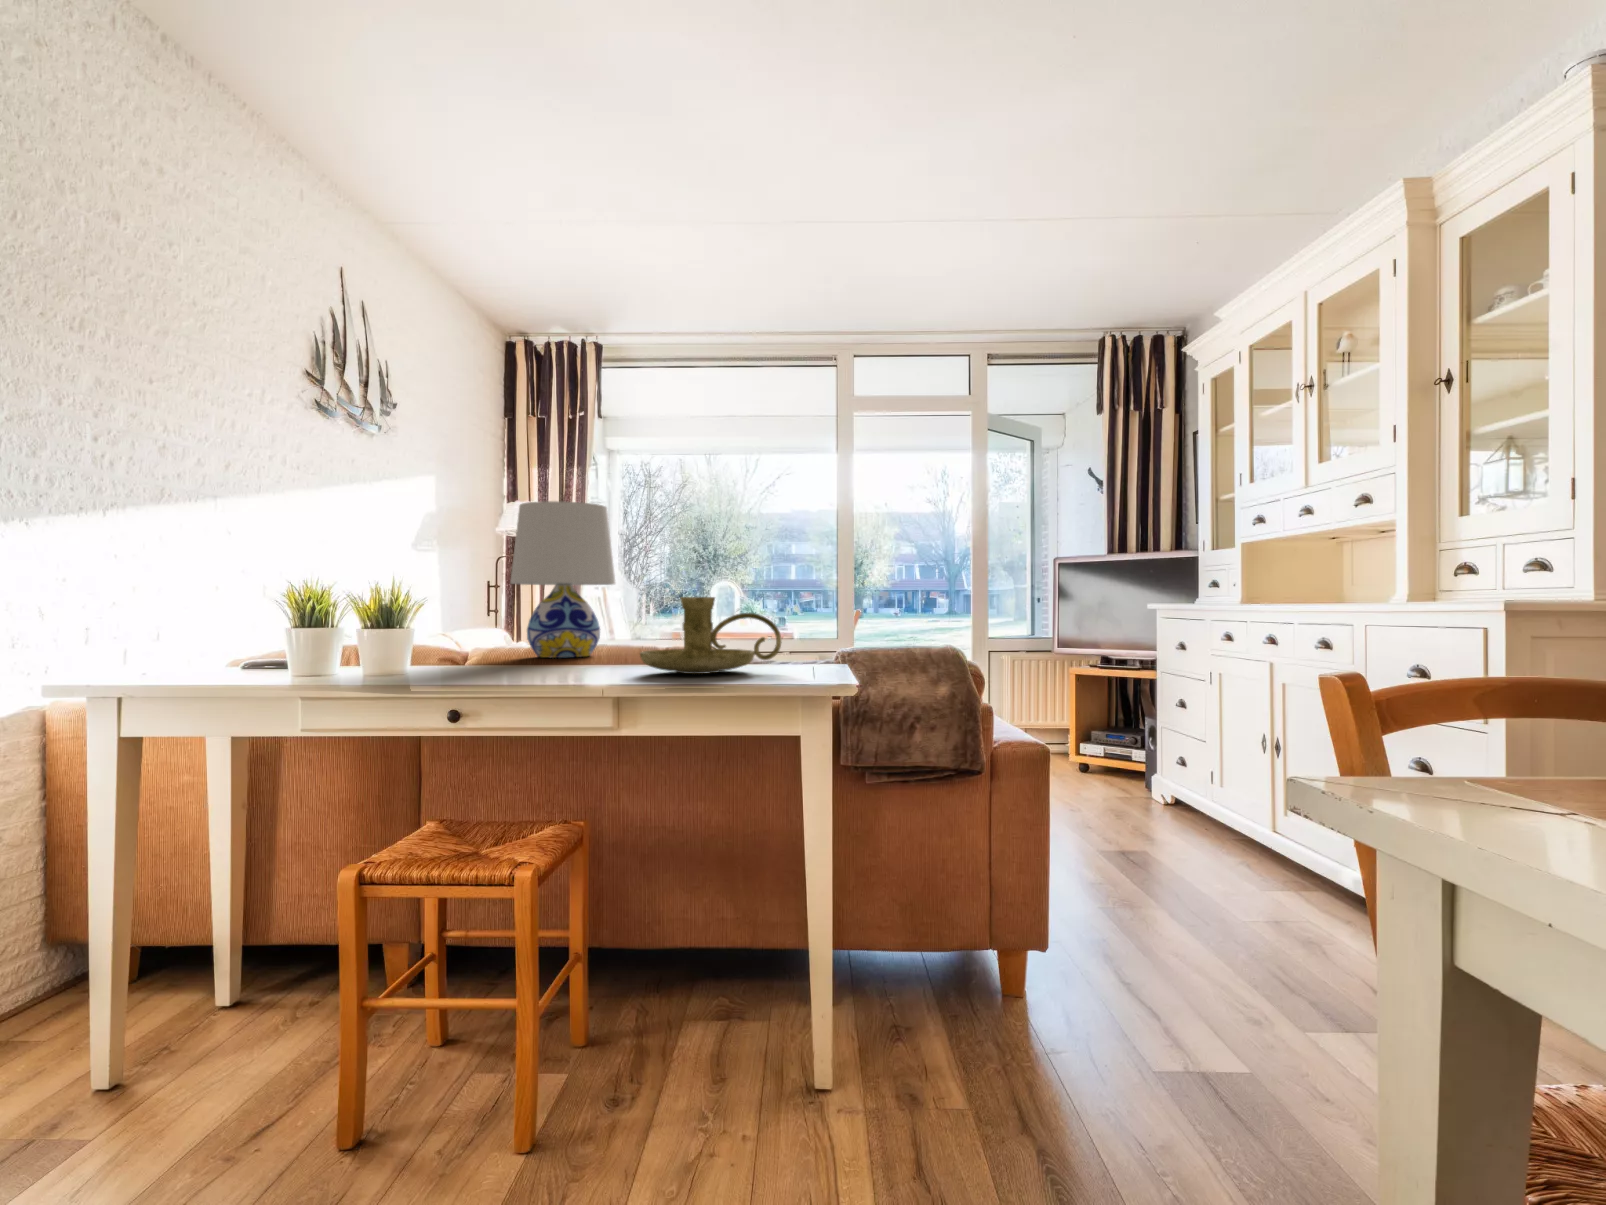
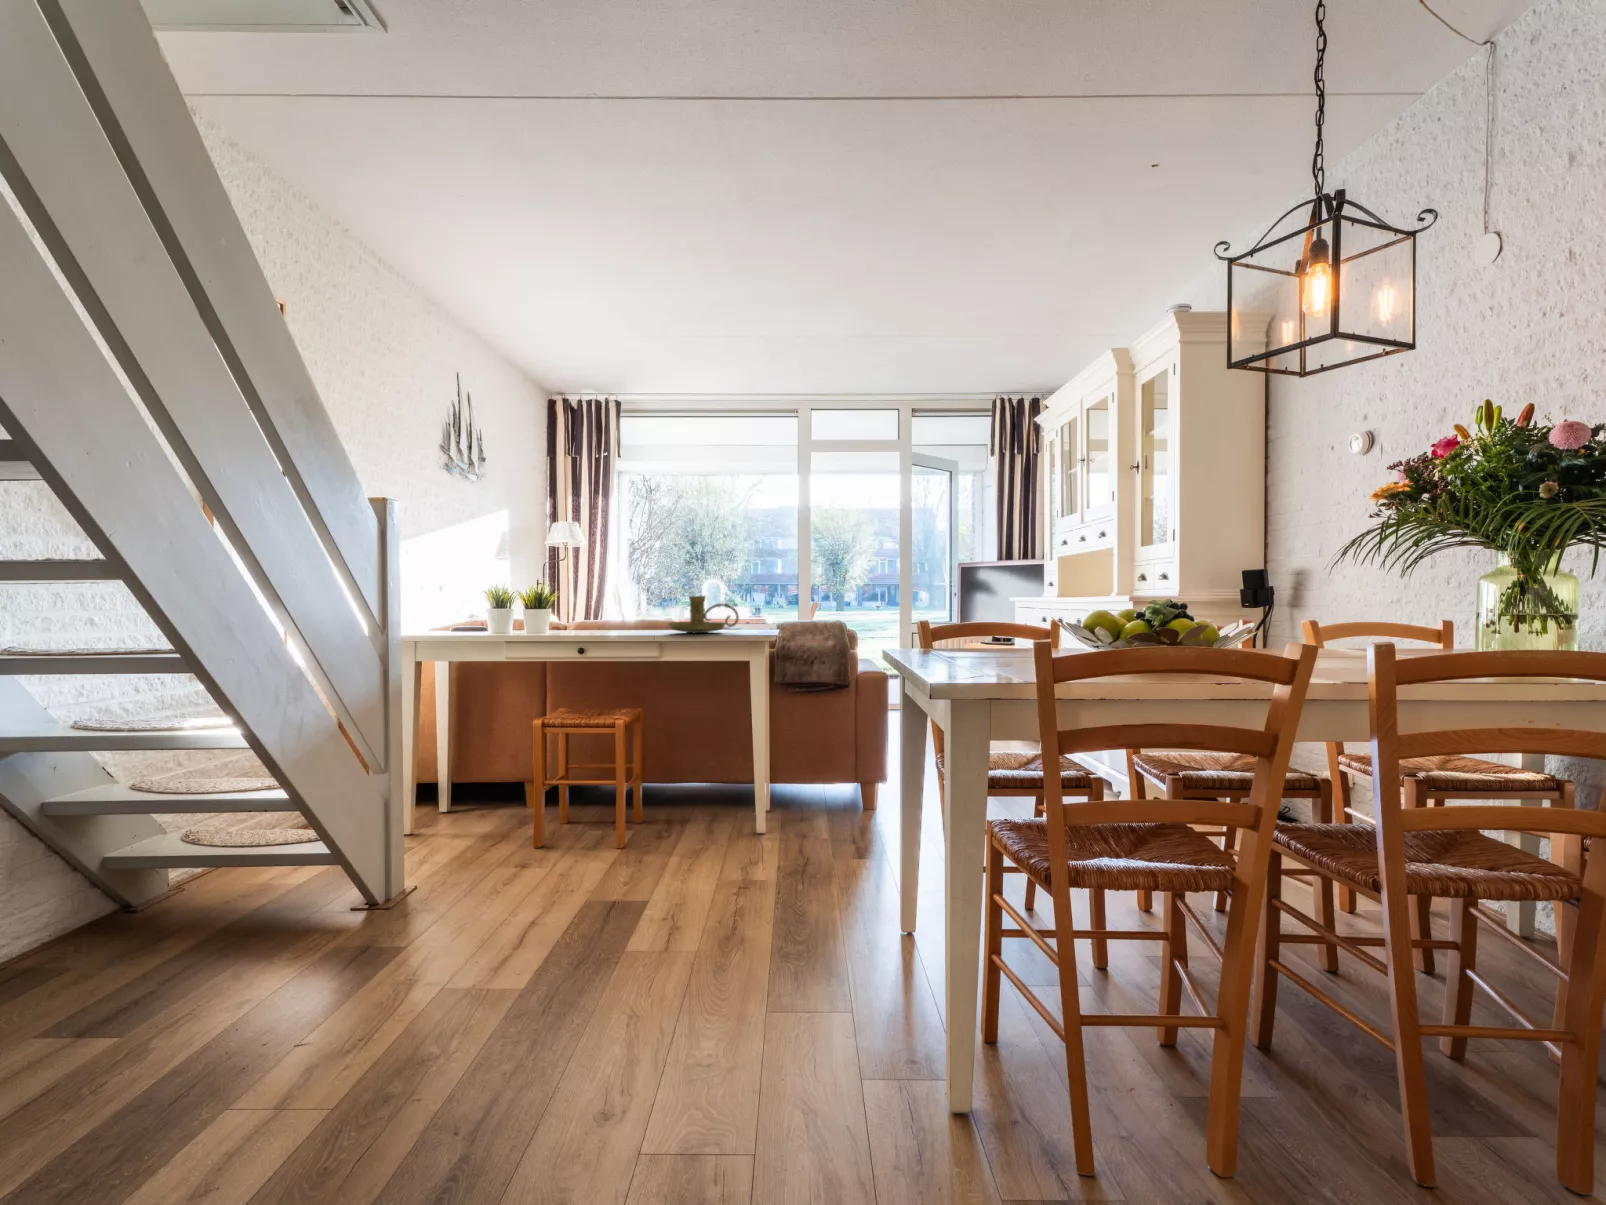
table lamp: present [511,501,615,658] -> none [590,541,649,628]

